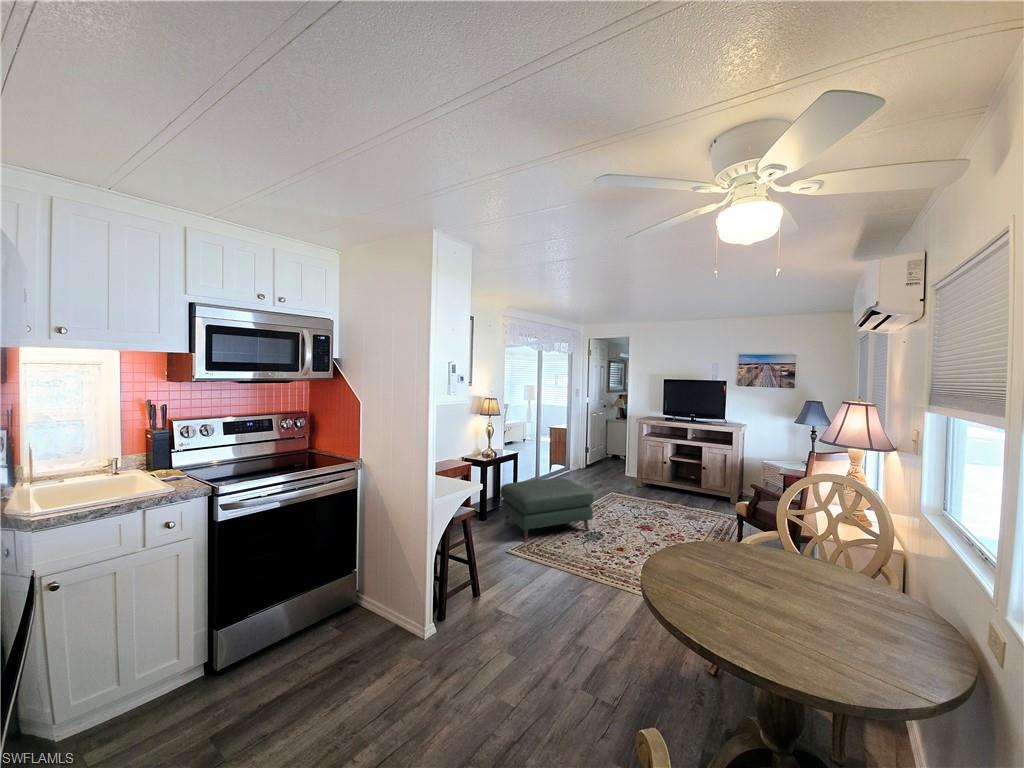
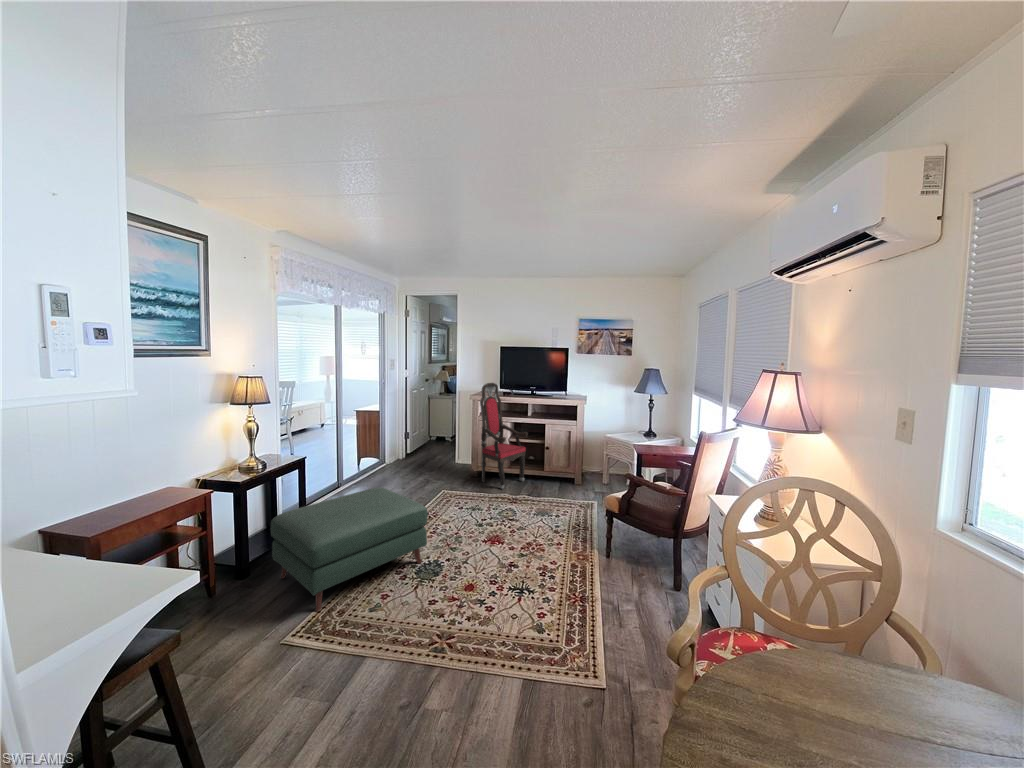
armchair: none [643,410,685,498] -> present [480,383,528,489]

